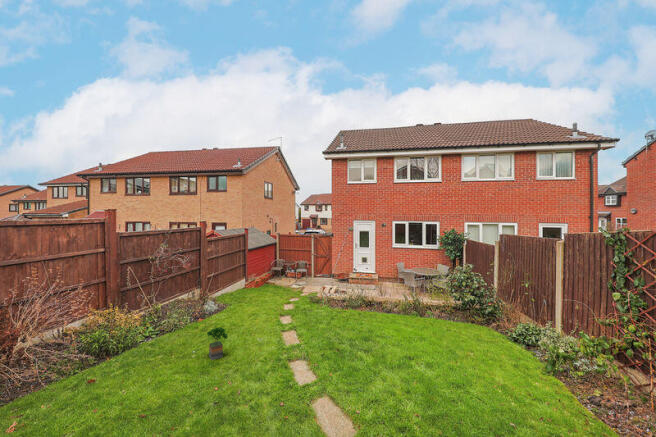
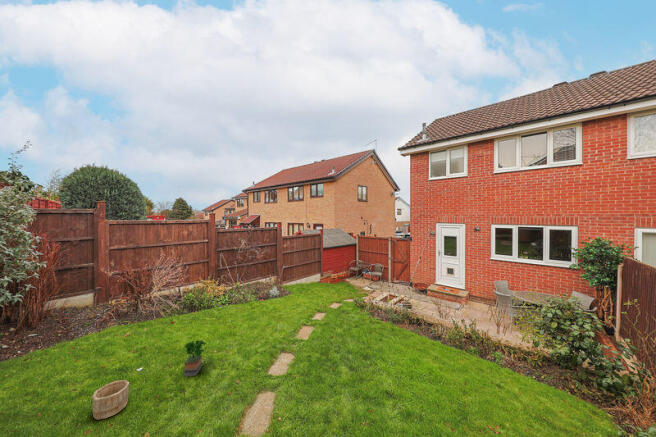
wooden bucket: none [161,364,190,396] -> present [92,380,129,420]

